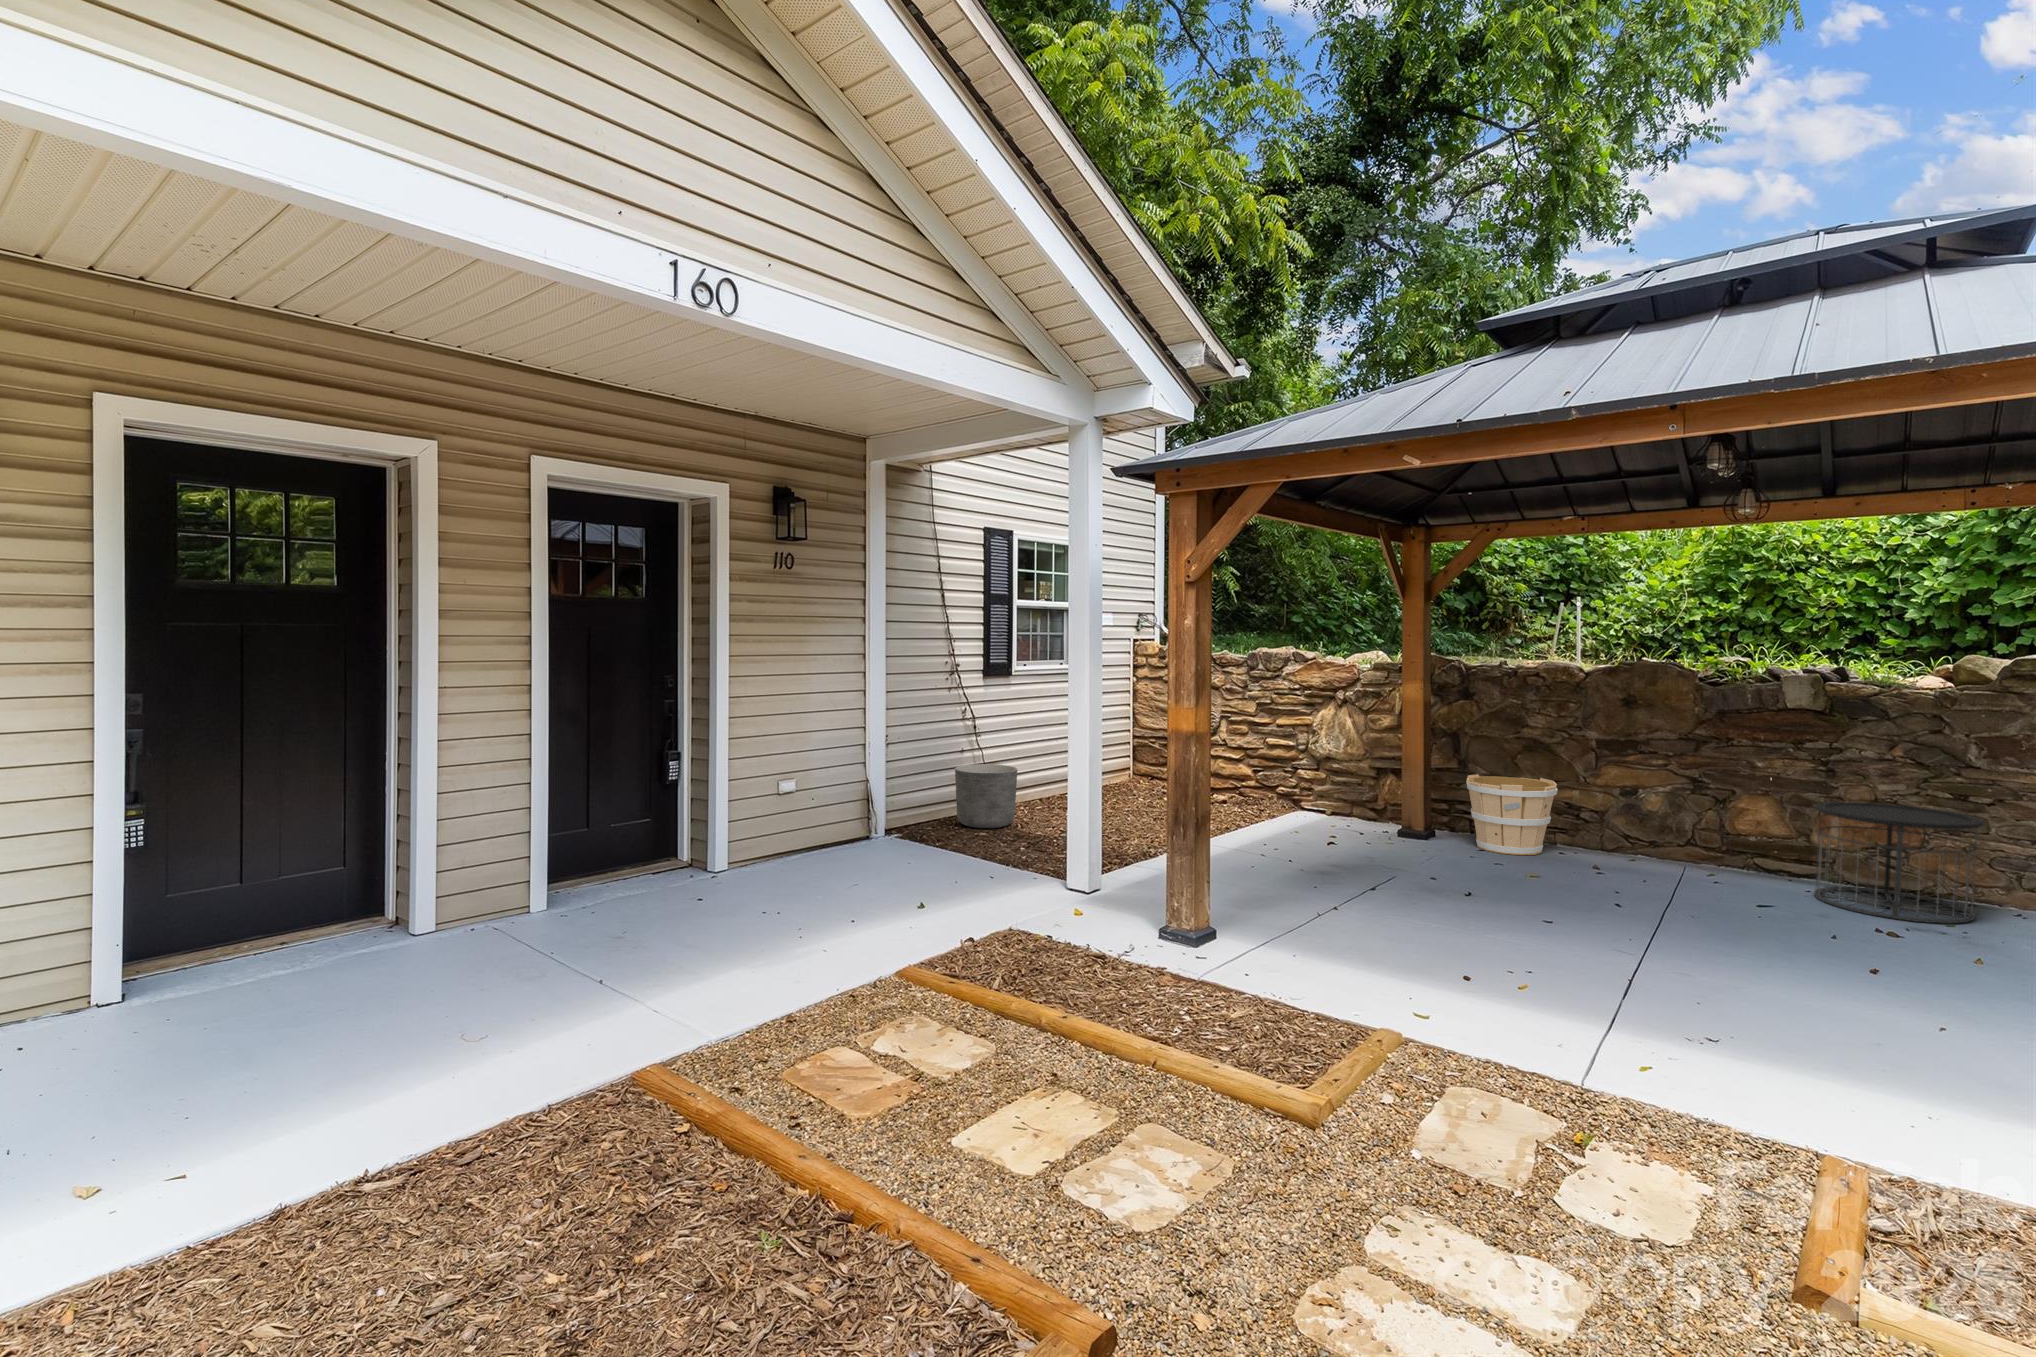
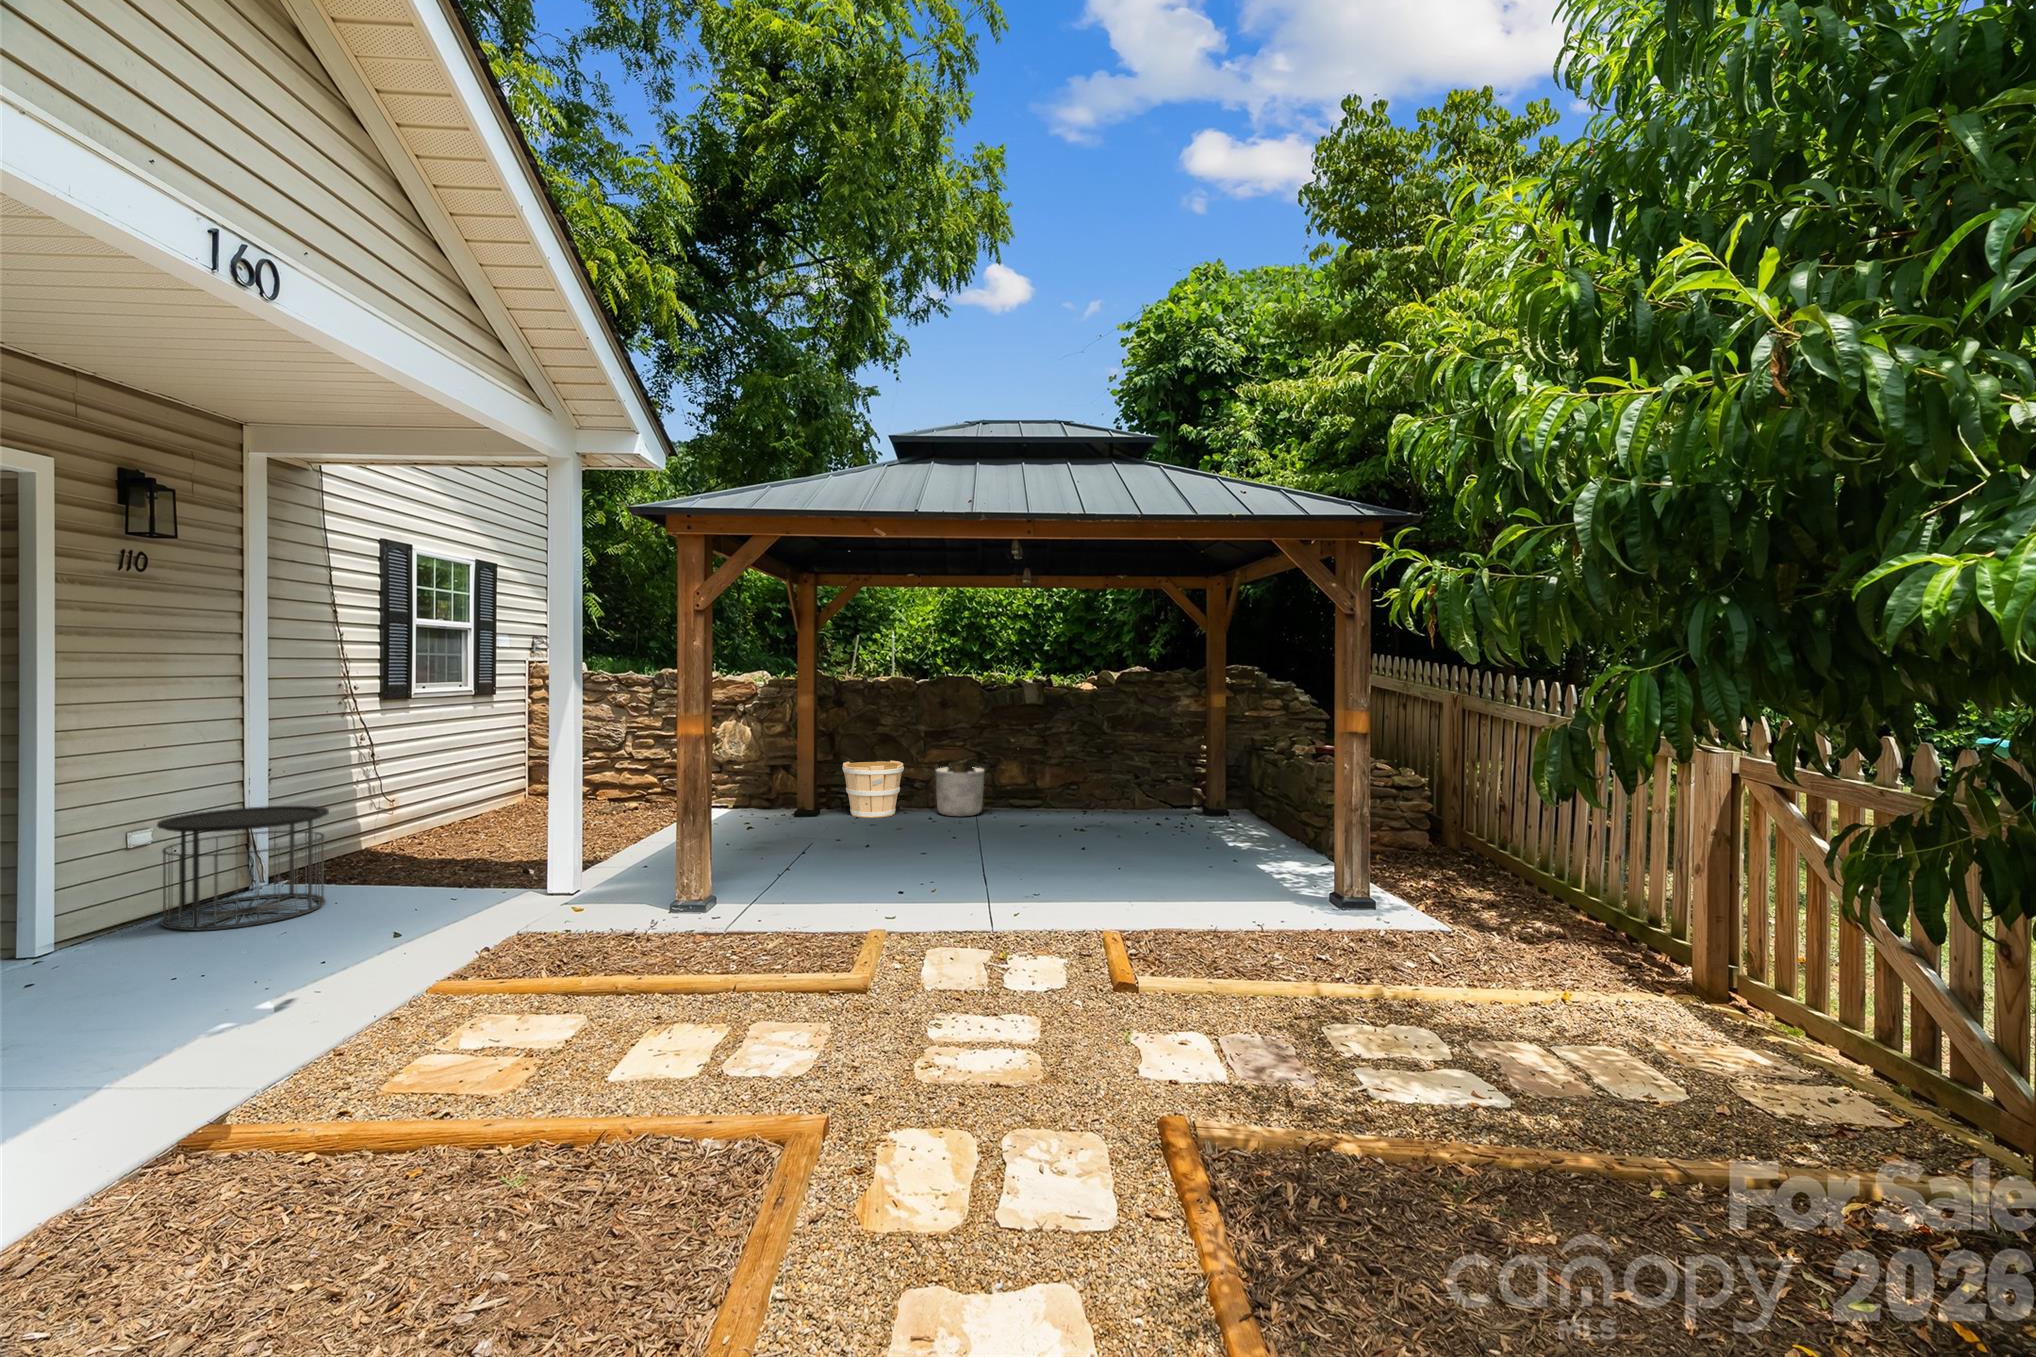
planter: present [955,764,1017,828] -> present [936,767,985,816]
side table: present [1814,802,1983,923] -> present [157,806,329,930]

